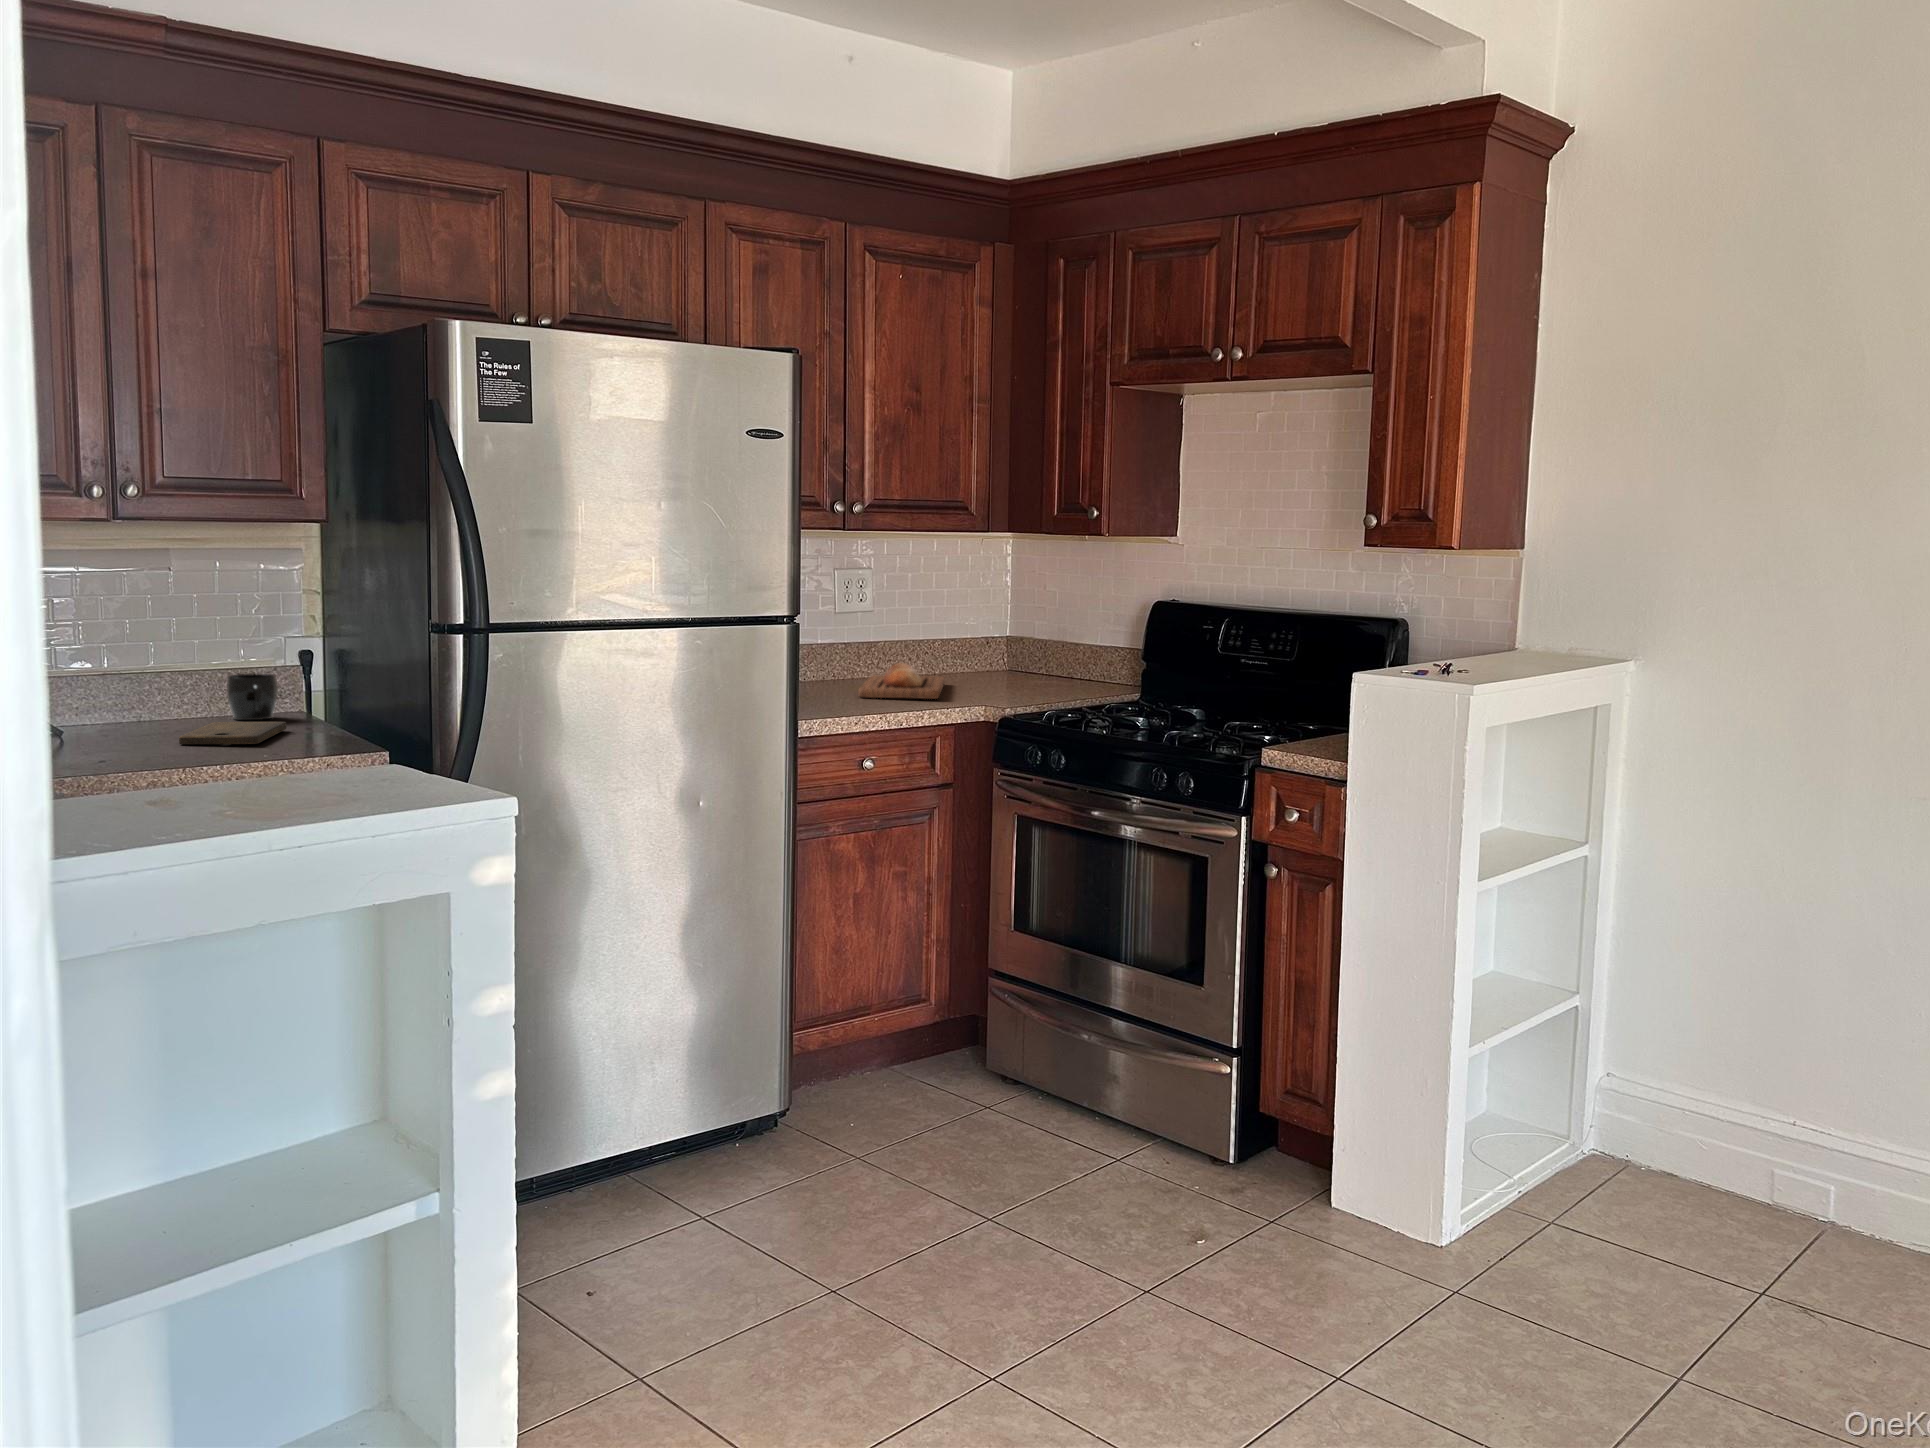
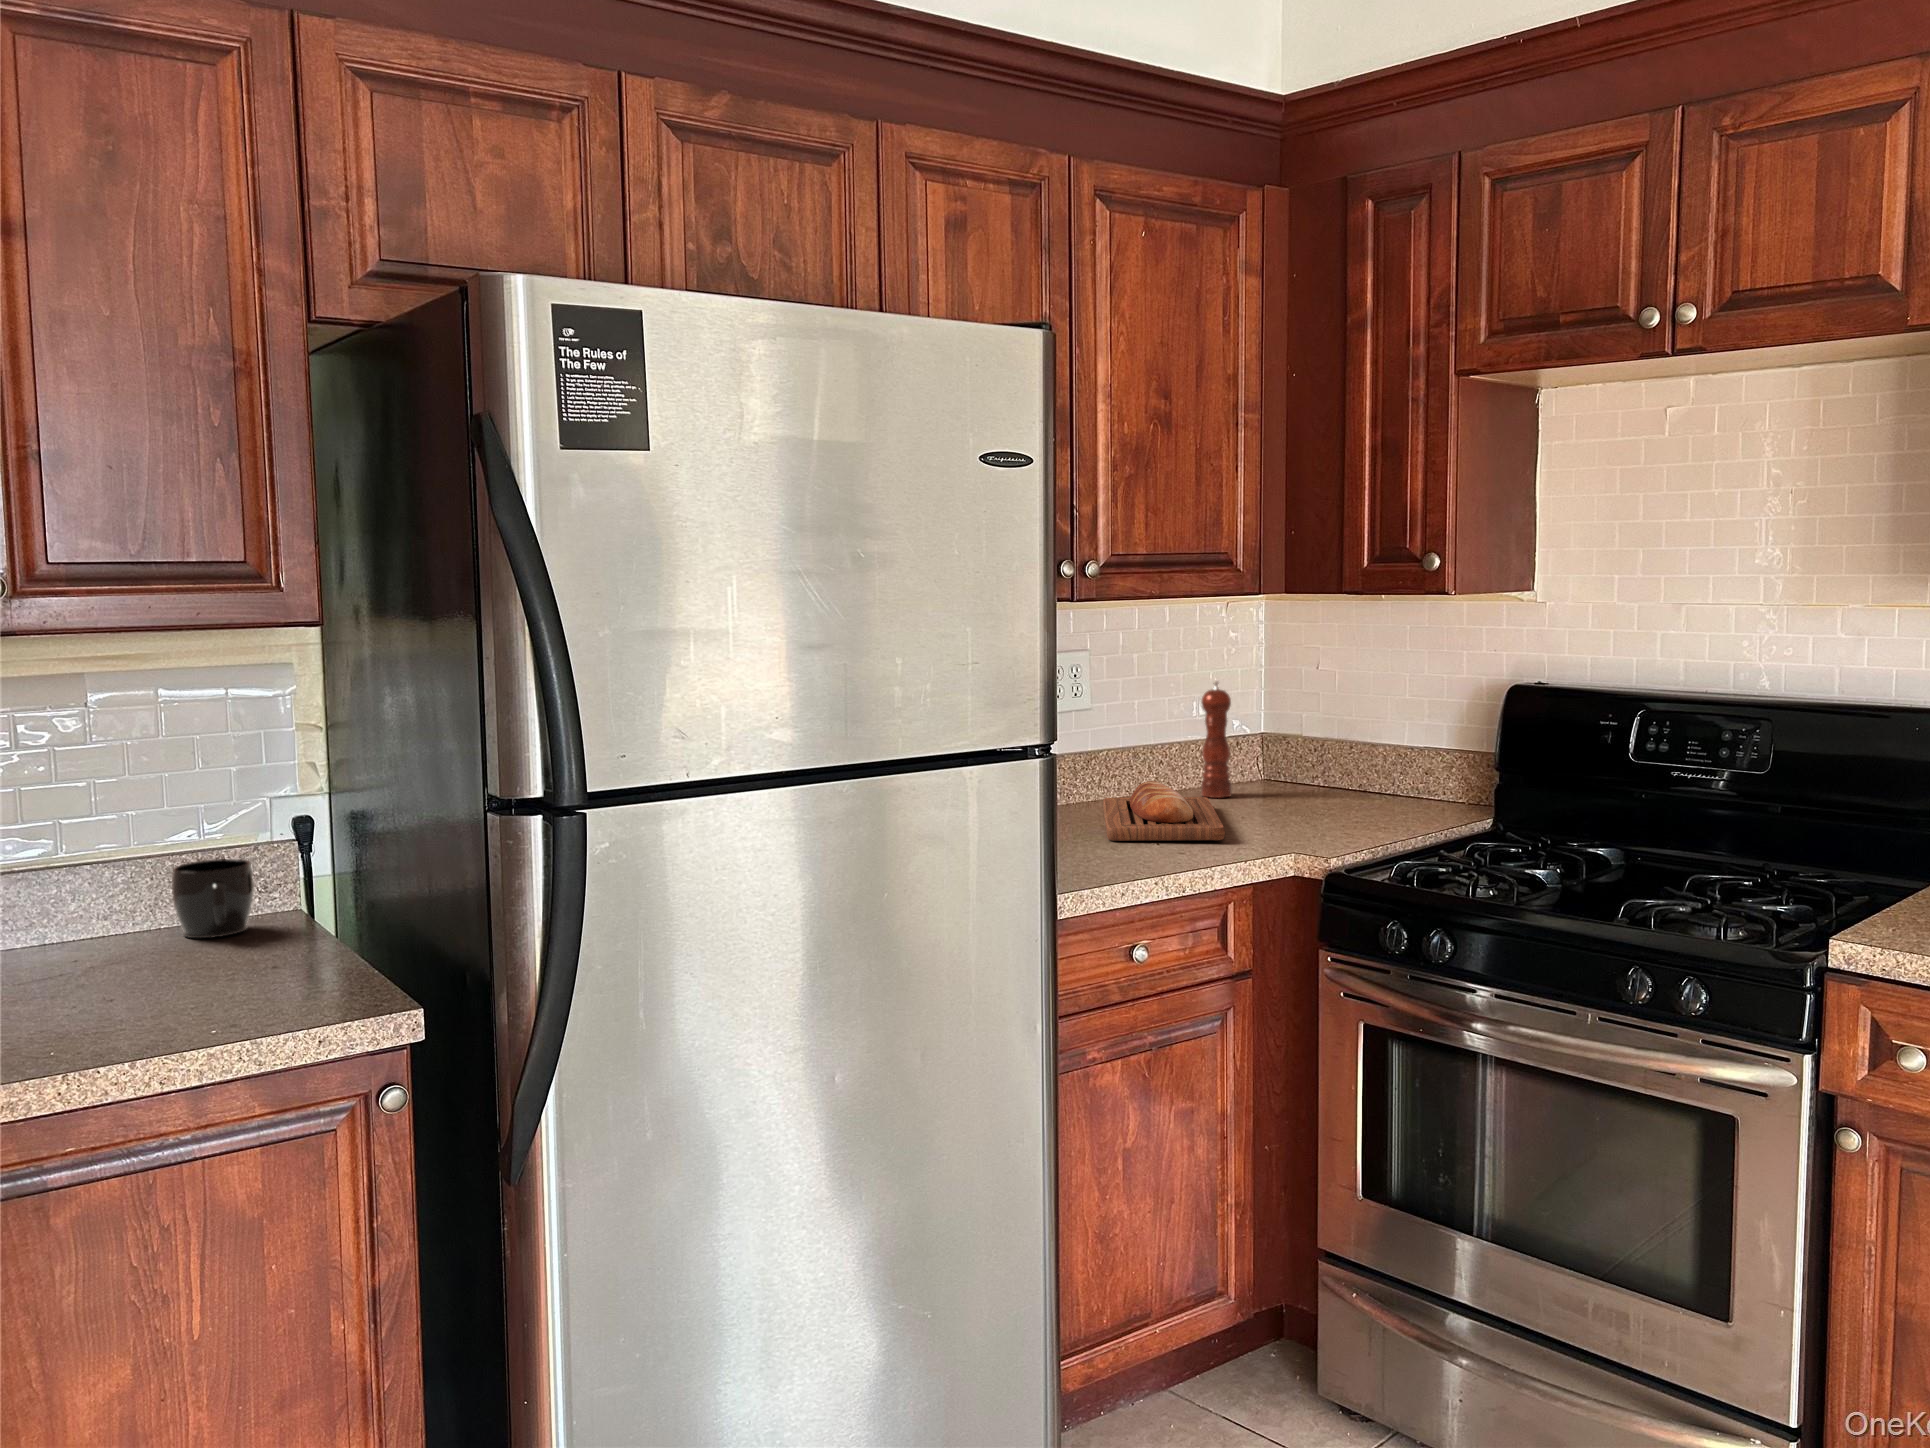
pepper mill: none [946,596,969,680] -> present [1201,681,1232,798]
cutting board: present [179,722,286,745] -> none [62,949,259,1016]

